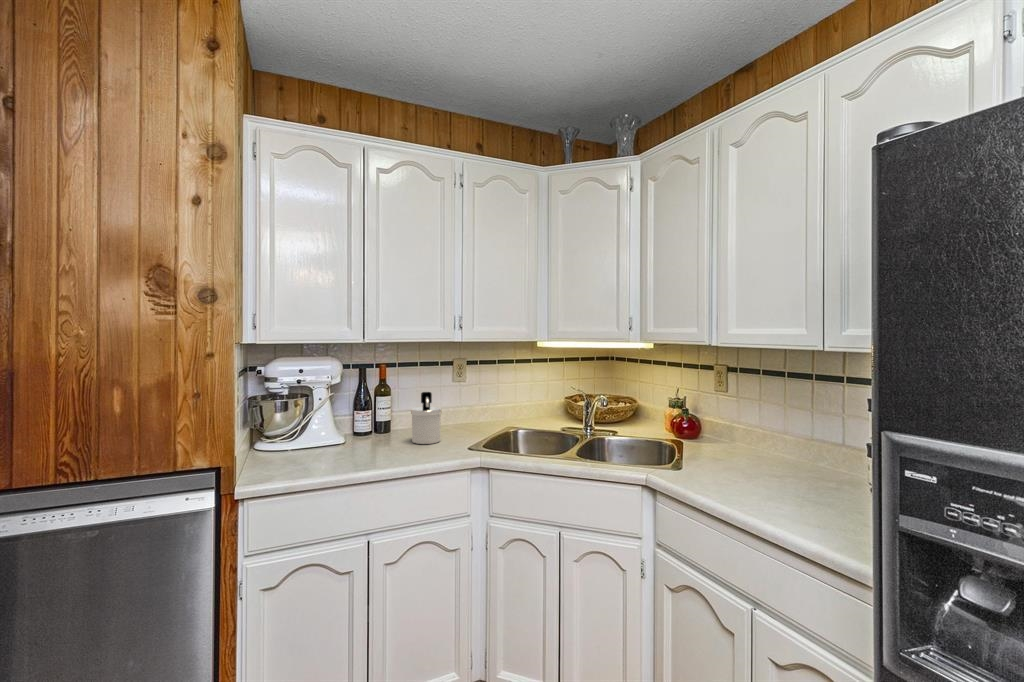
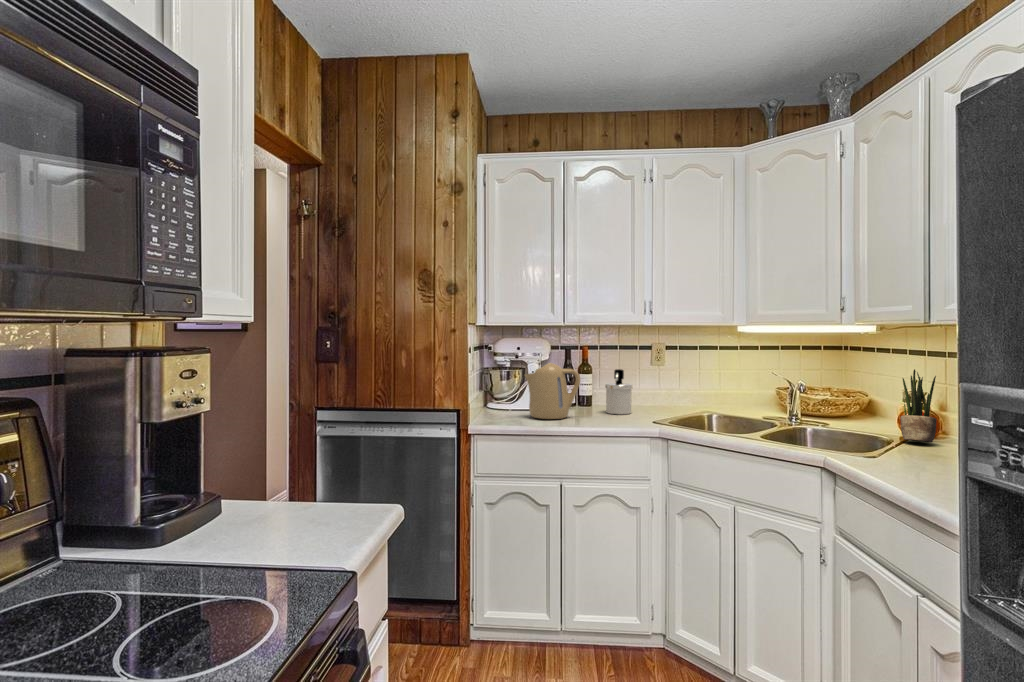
potted plant: none [705,386,735,455] -> present [901,369,936,442]
kettle: none [312,390,386,462] -> present [525,363,580,419]

